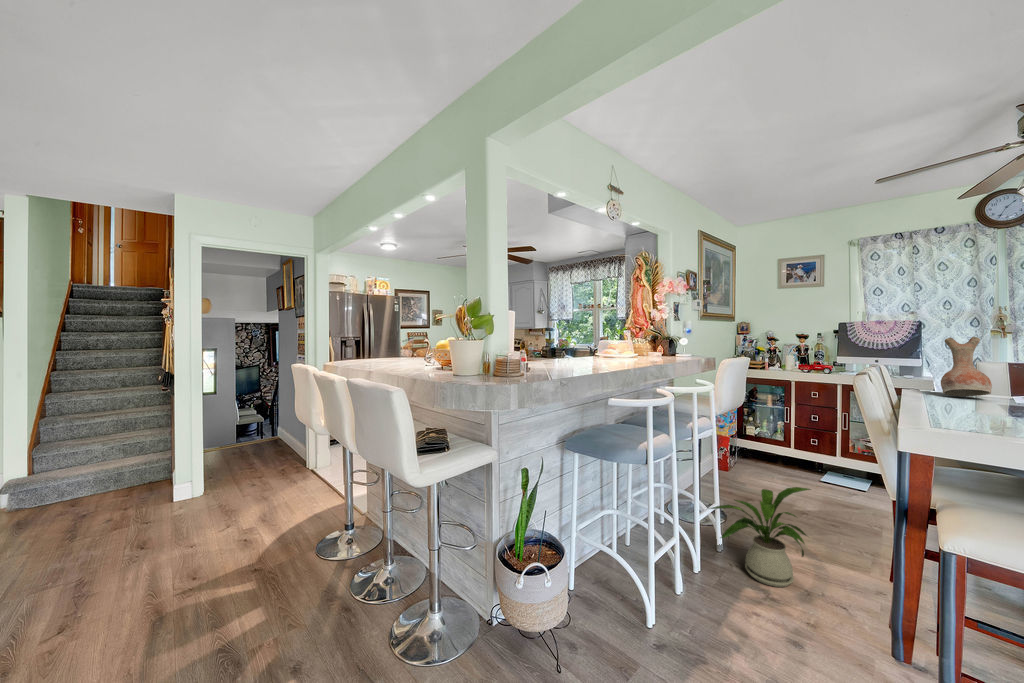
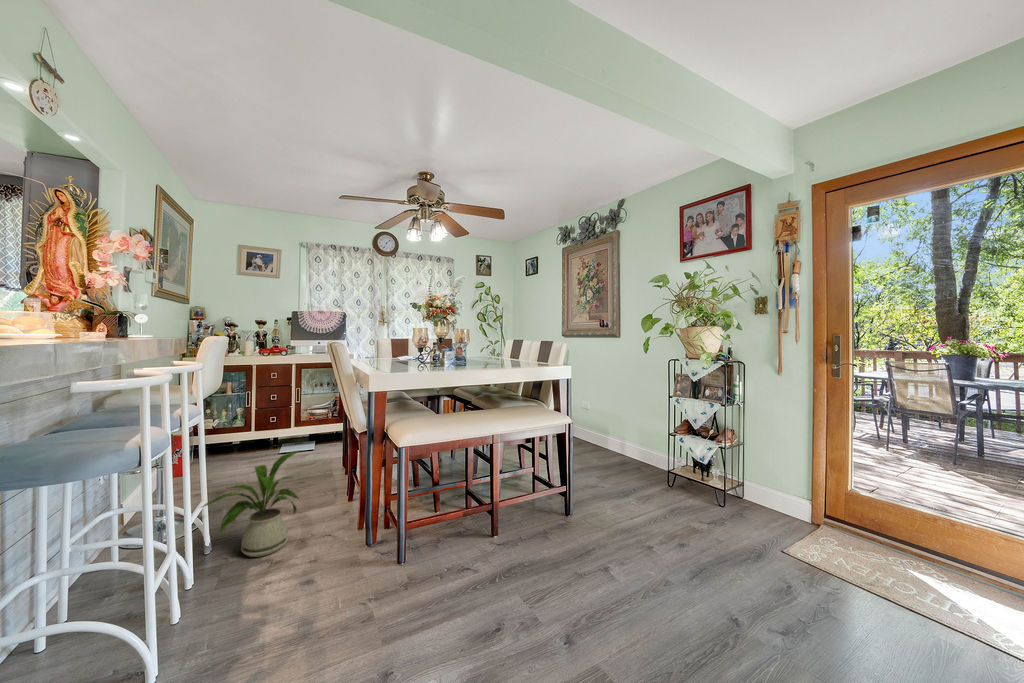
vase: present [941,337,992,396] -> none [372,322,395,361]

